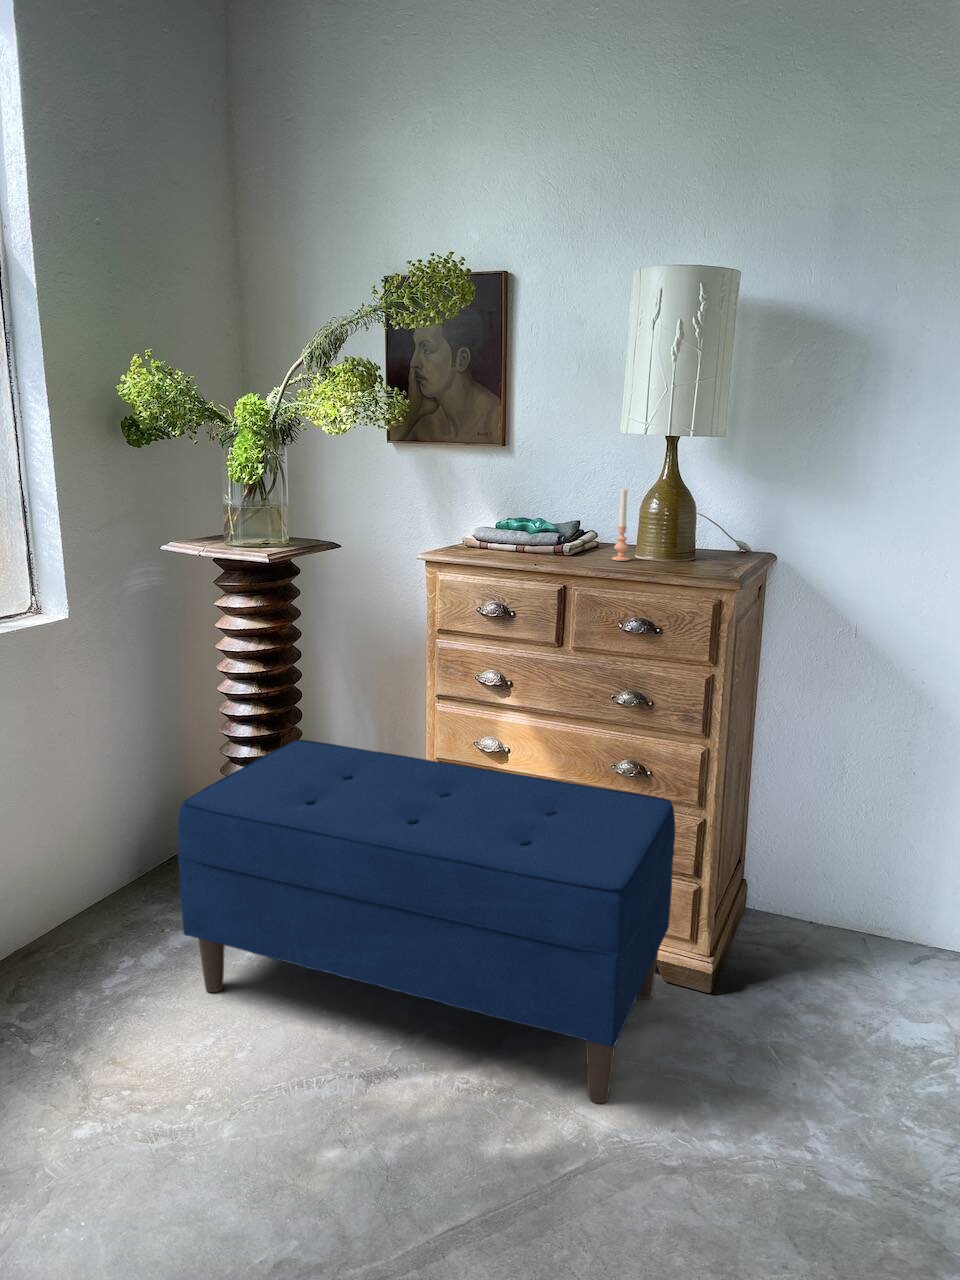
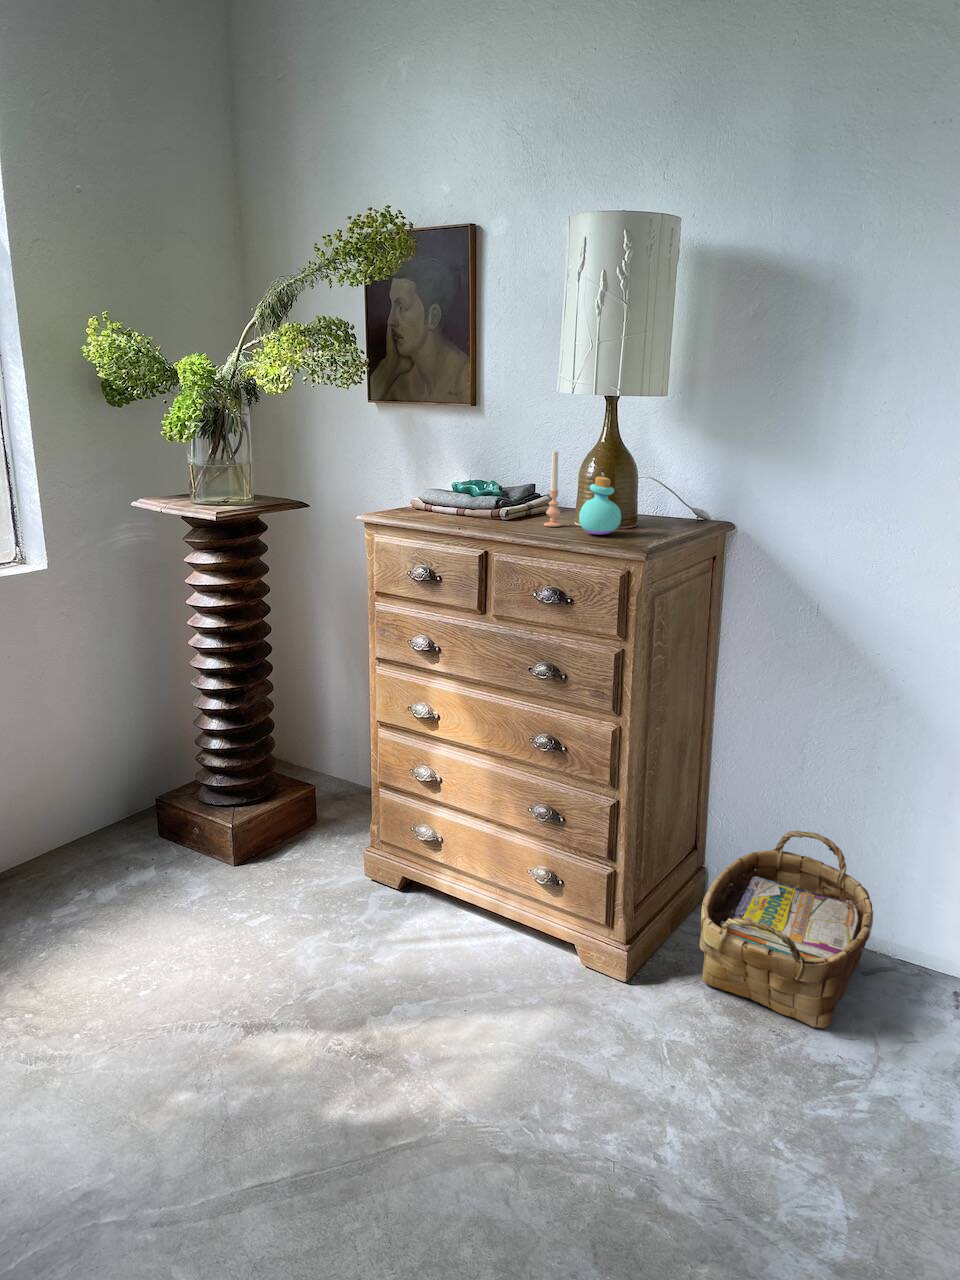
perfume bottle: none [656,513,696,568] -> present [579,477,621,535]
bench: present [178,740,675,1103] -> none [105,696,587,1081]
woven basket: none [778,837,932,1017] -> present [700,831,873,1028]

